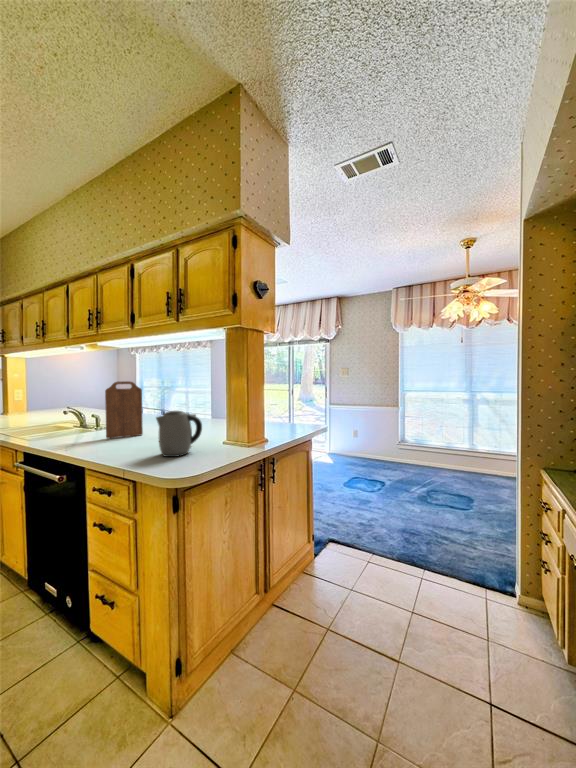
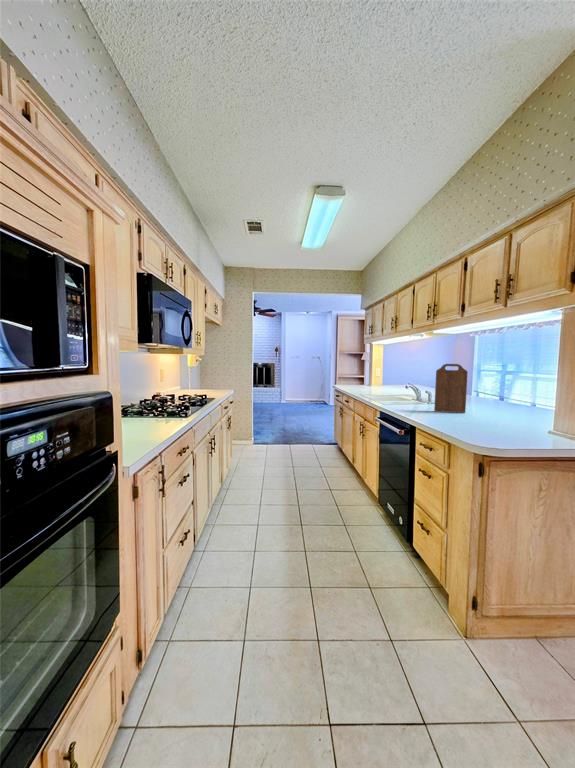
kettle: present [156,411,202,457] -> none [473,392,521,433]

